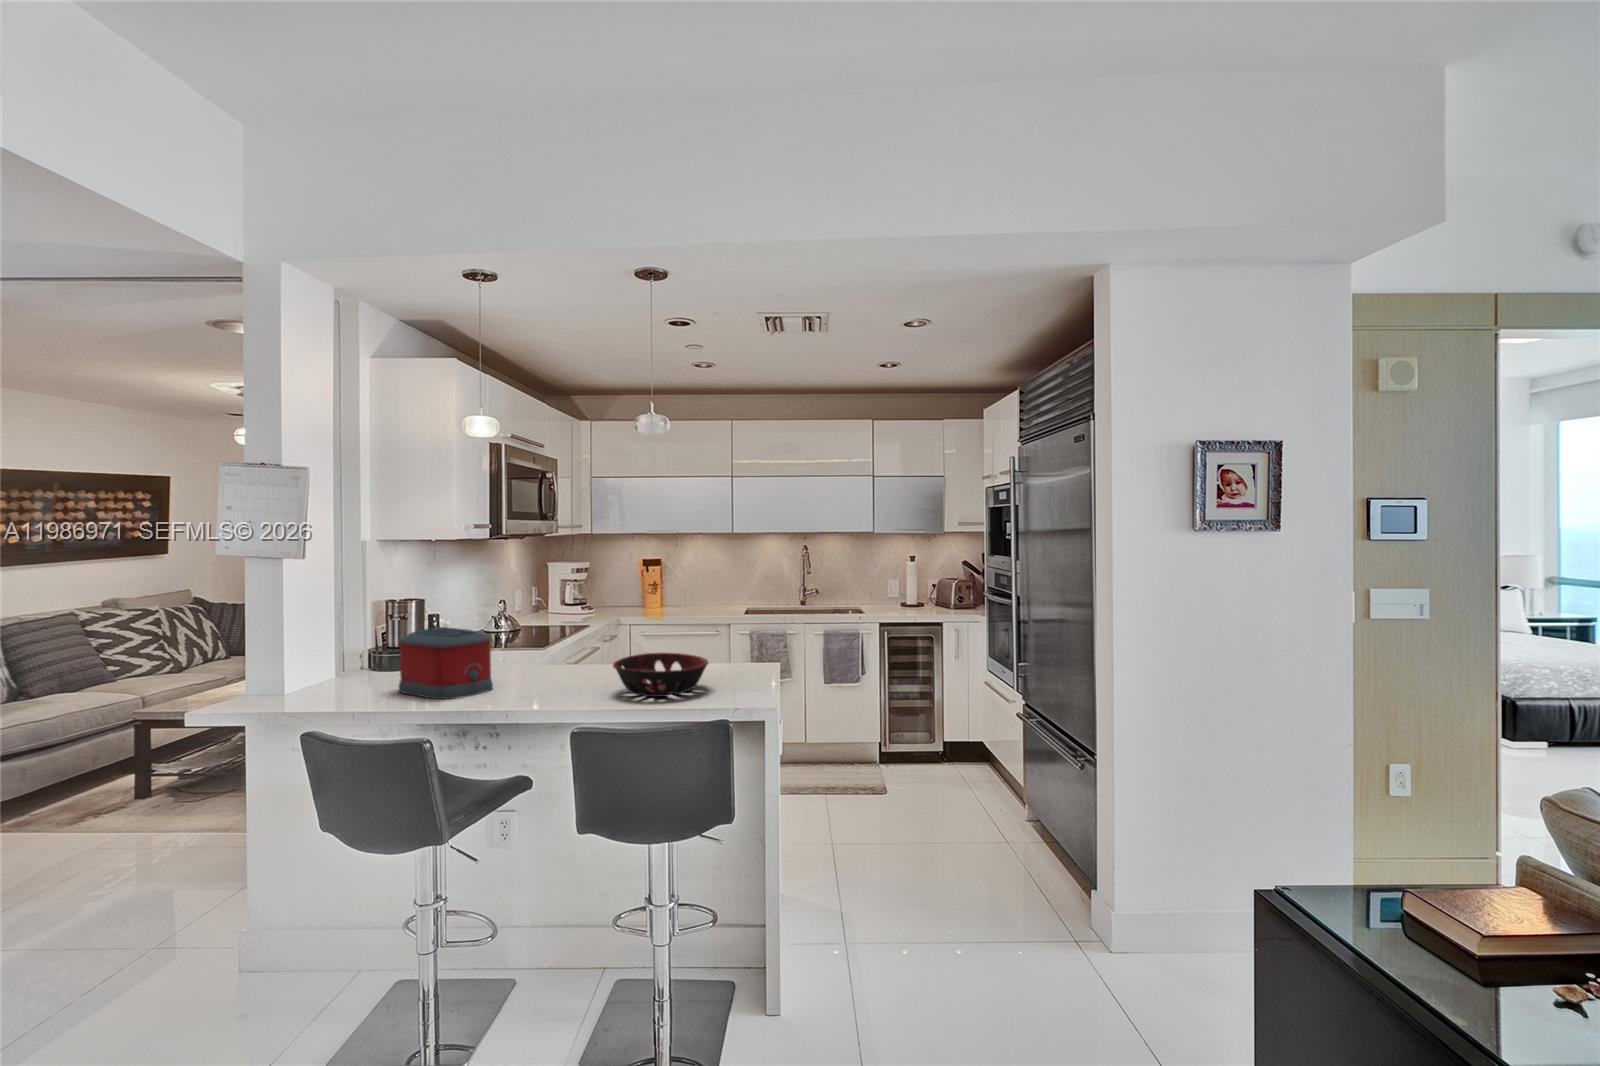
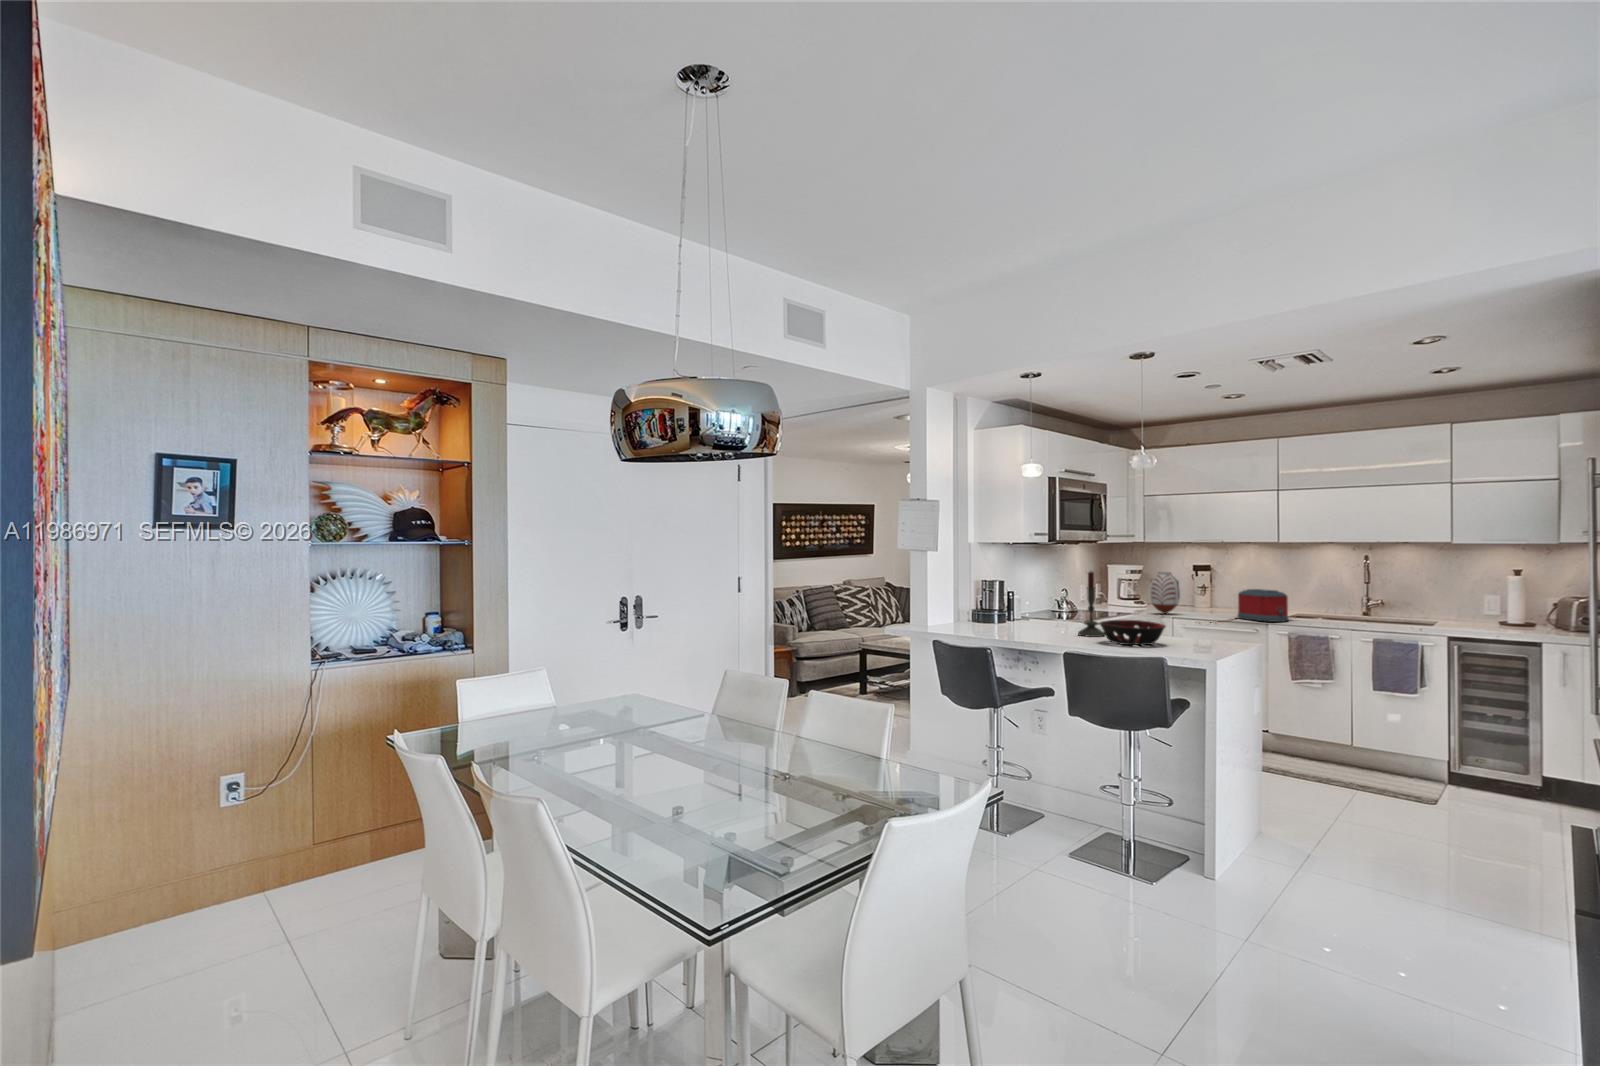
vase: none [606,571,639,621] -> present [1150,572,1180,614]
candle: none [564,580,605,683] -> present [1078,571,1105,637]
toaster: present [399,627,493,699] -> present [1238,589,1289,622]

